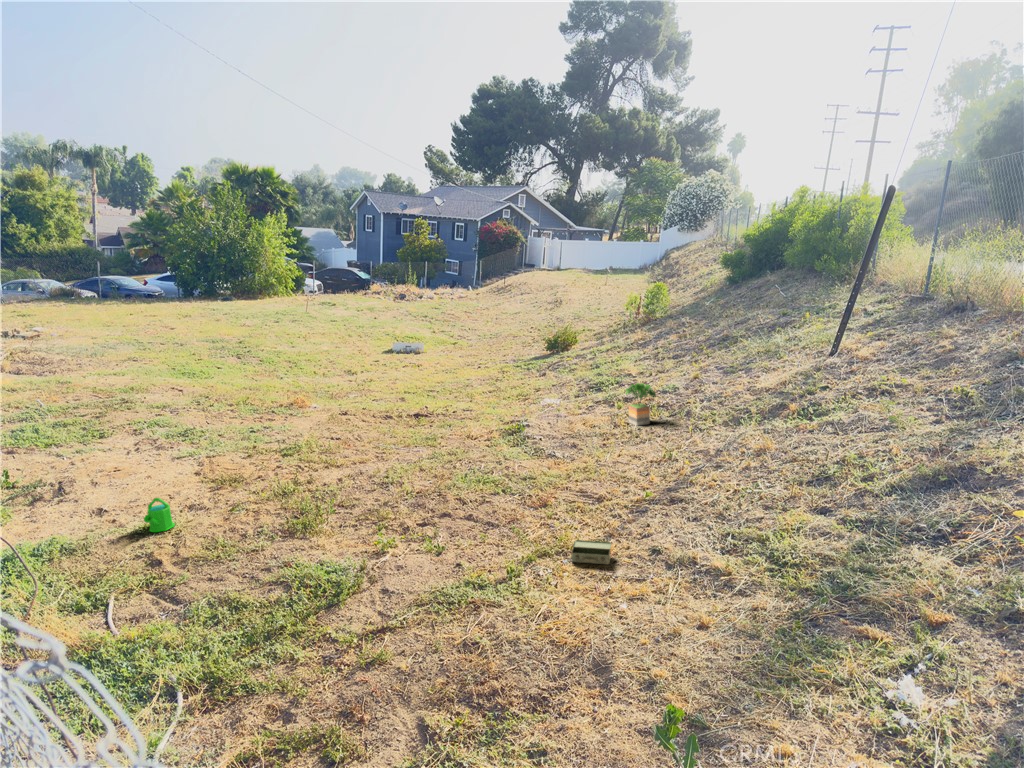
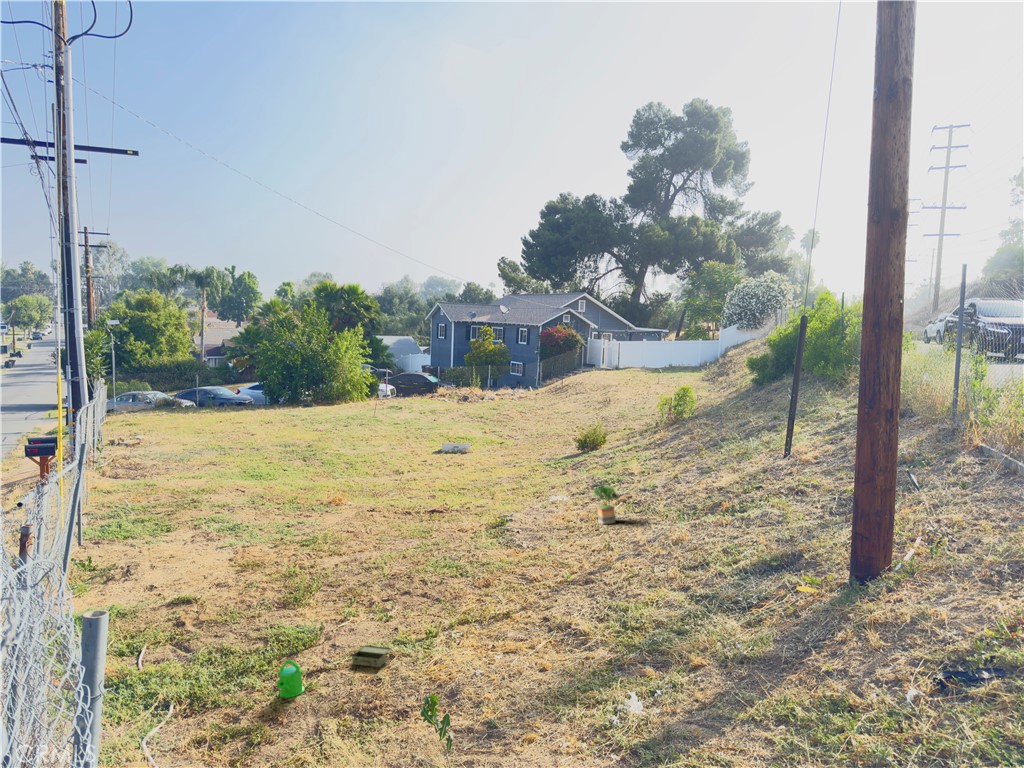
watering can: present [144,498,175,532] -> present [277,660,304,698]
toolbox: present [571,540,611,564] -> present [352,645,391,667]

